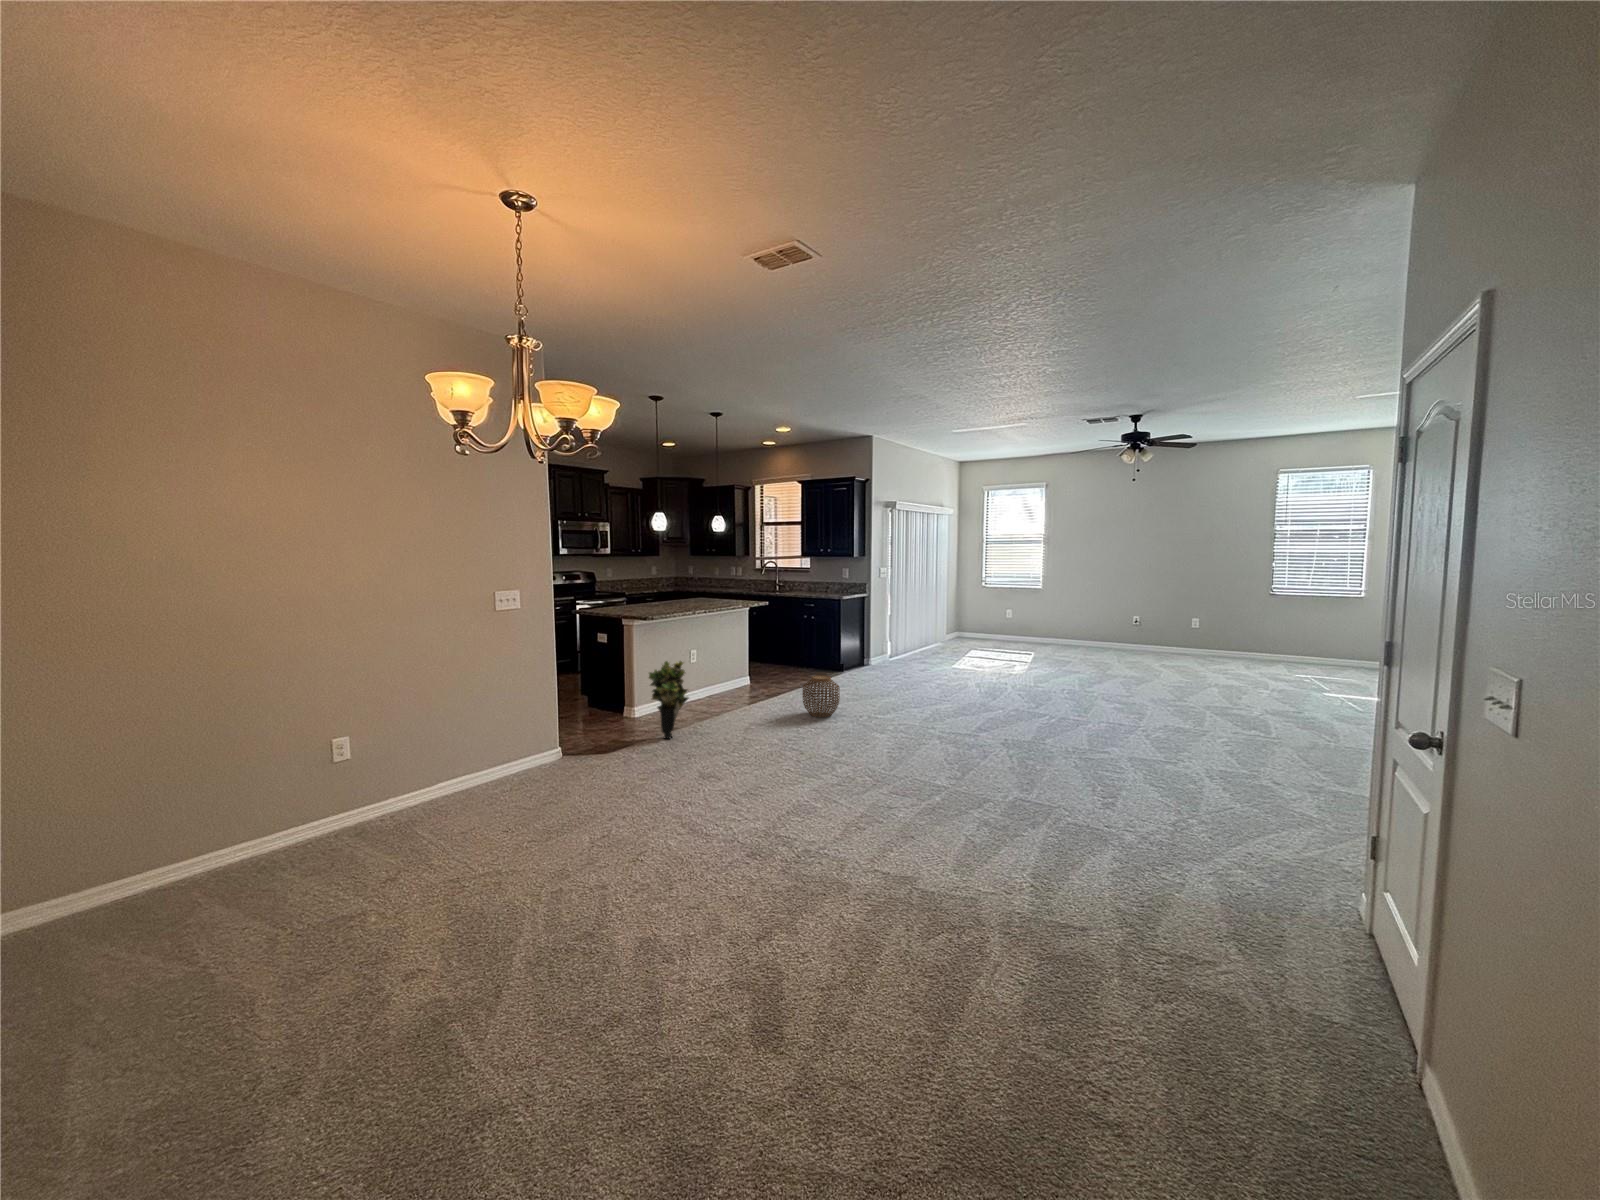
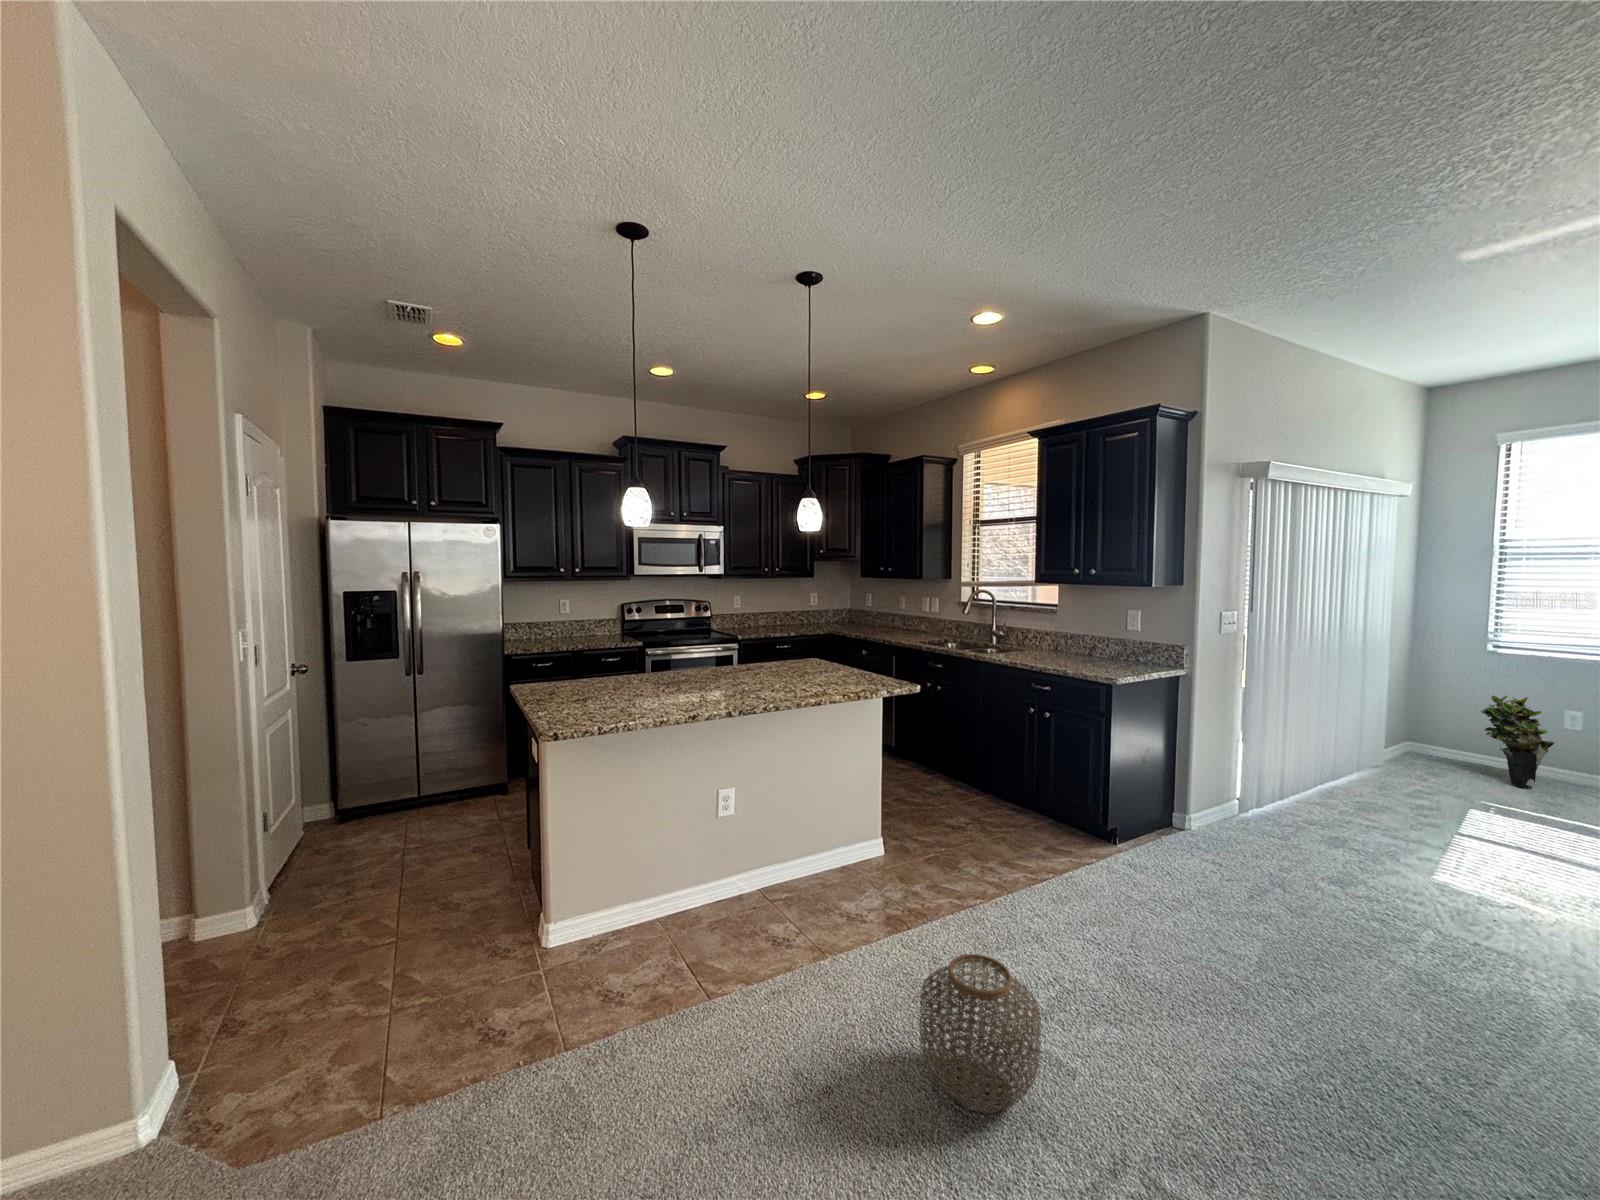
potted plant: present [649,661,689,738] -> present [1481,696,1555,788]

